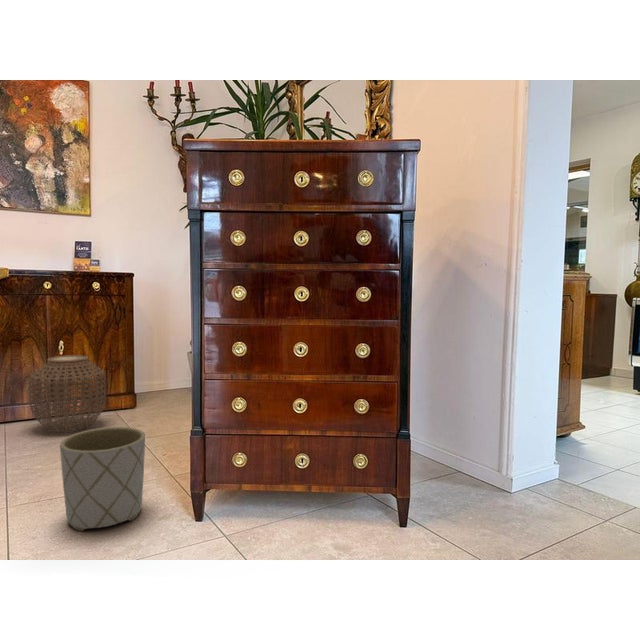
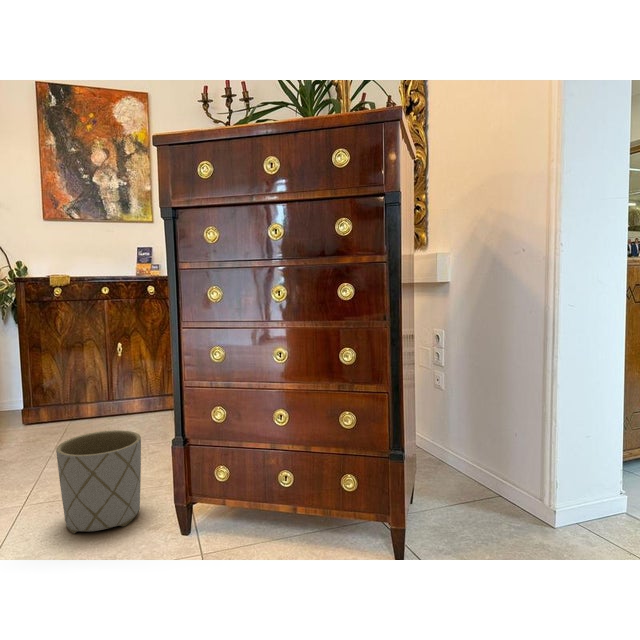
woven basket: present [29,355,106,432] -> none [85,356,156,430]

